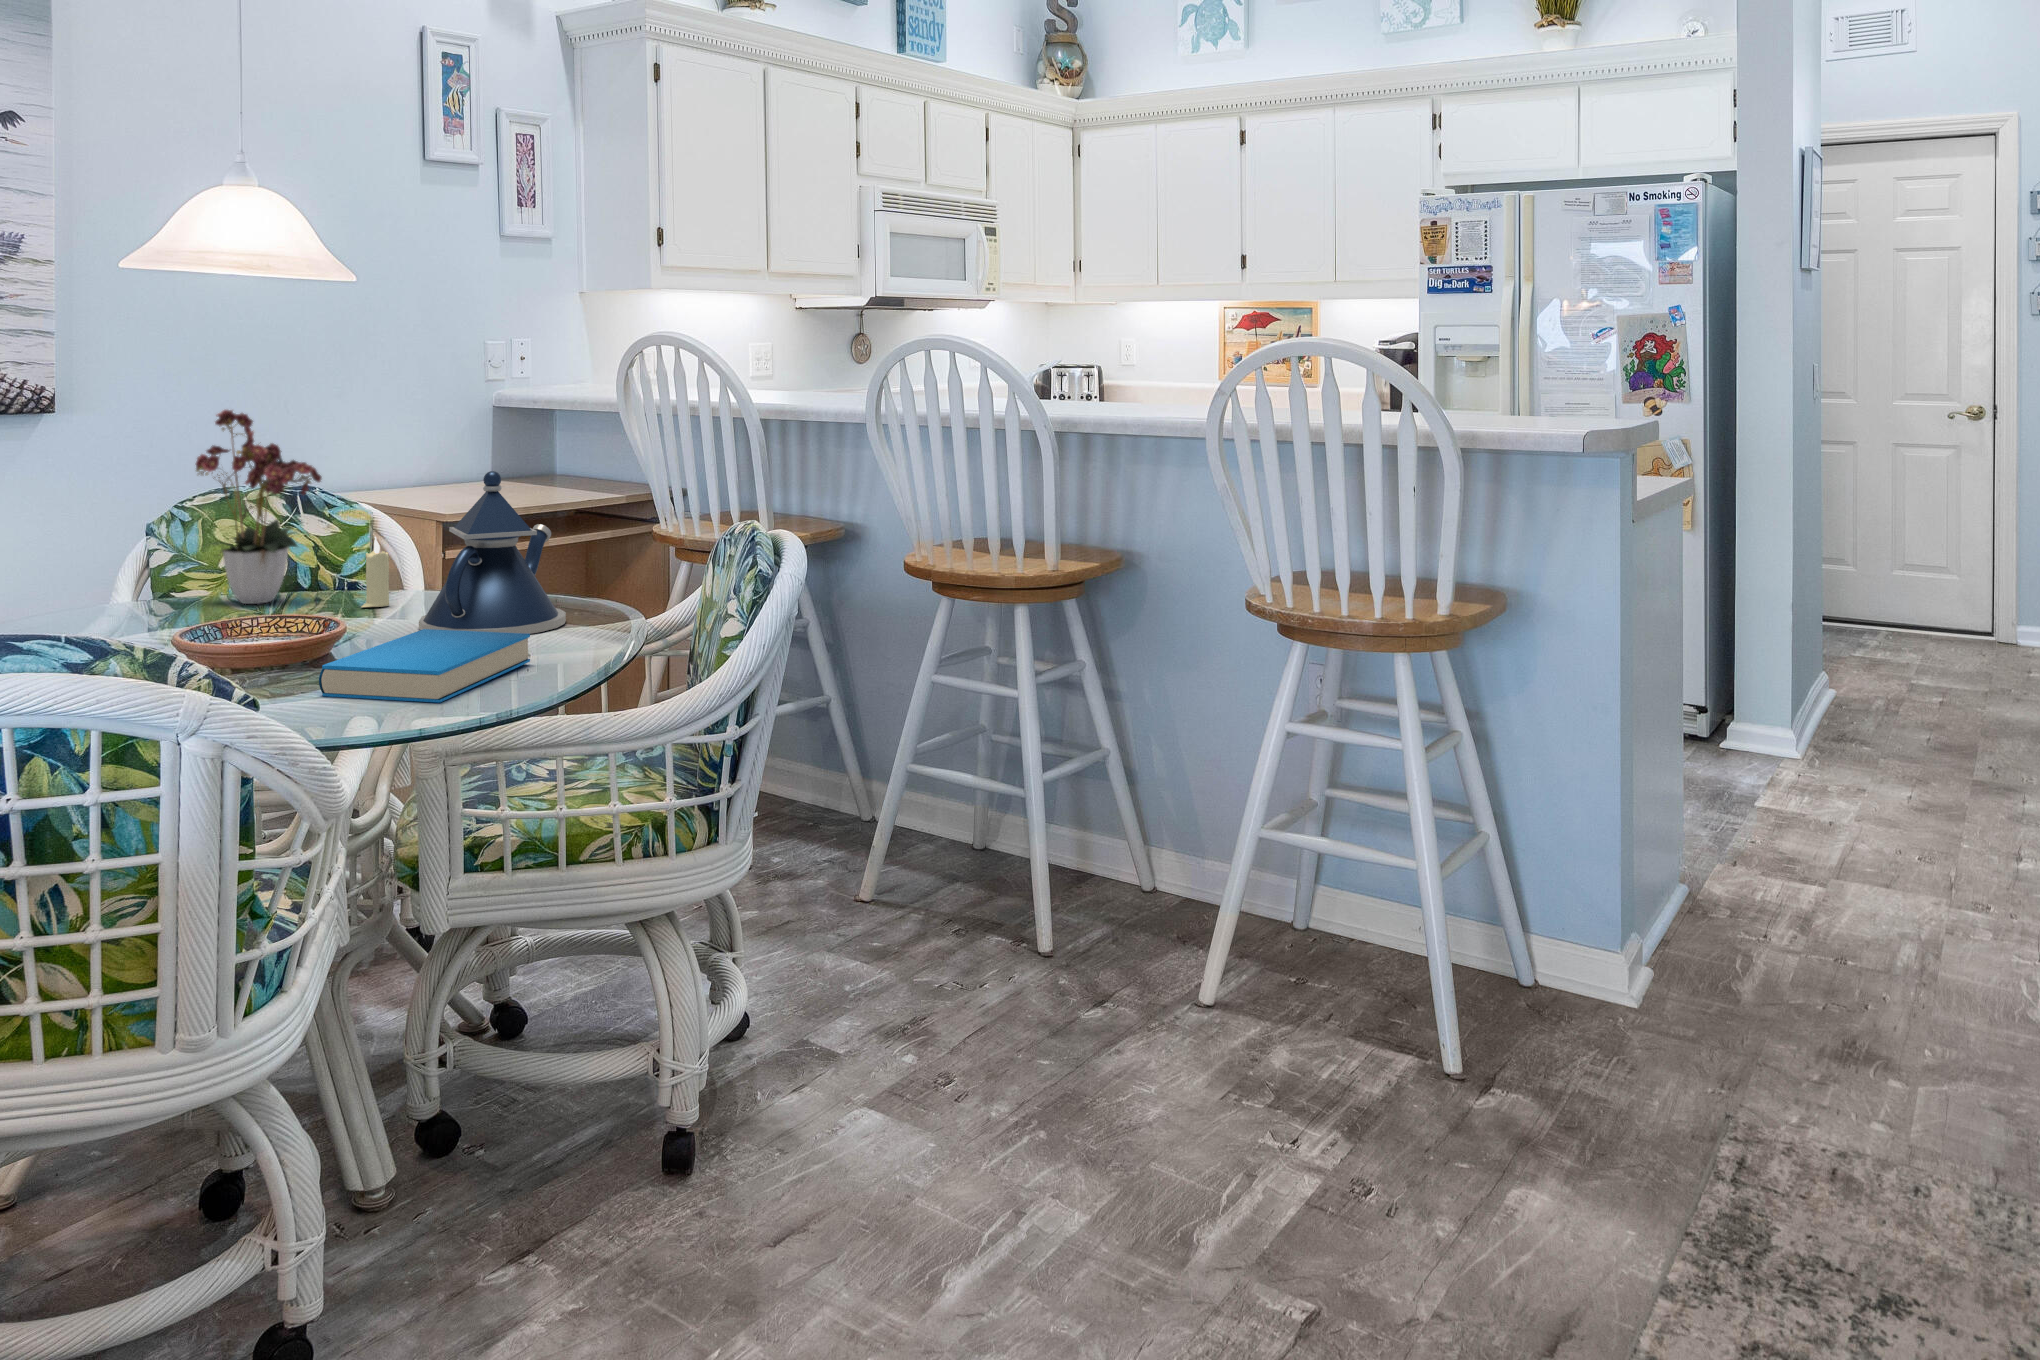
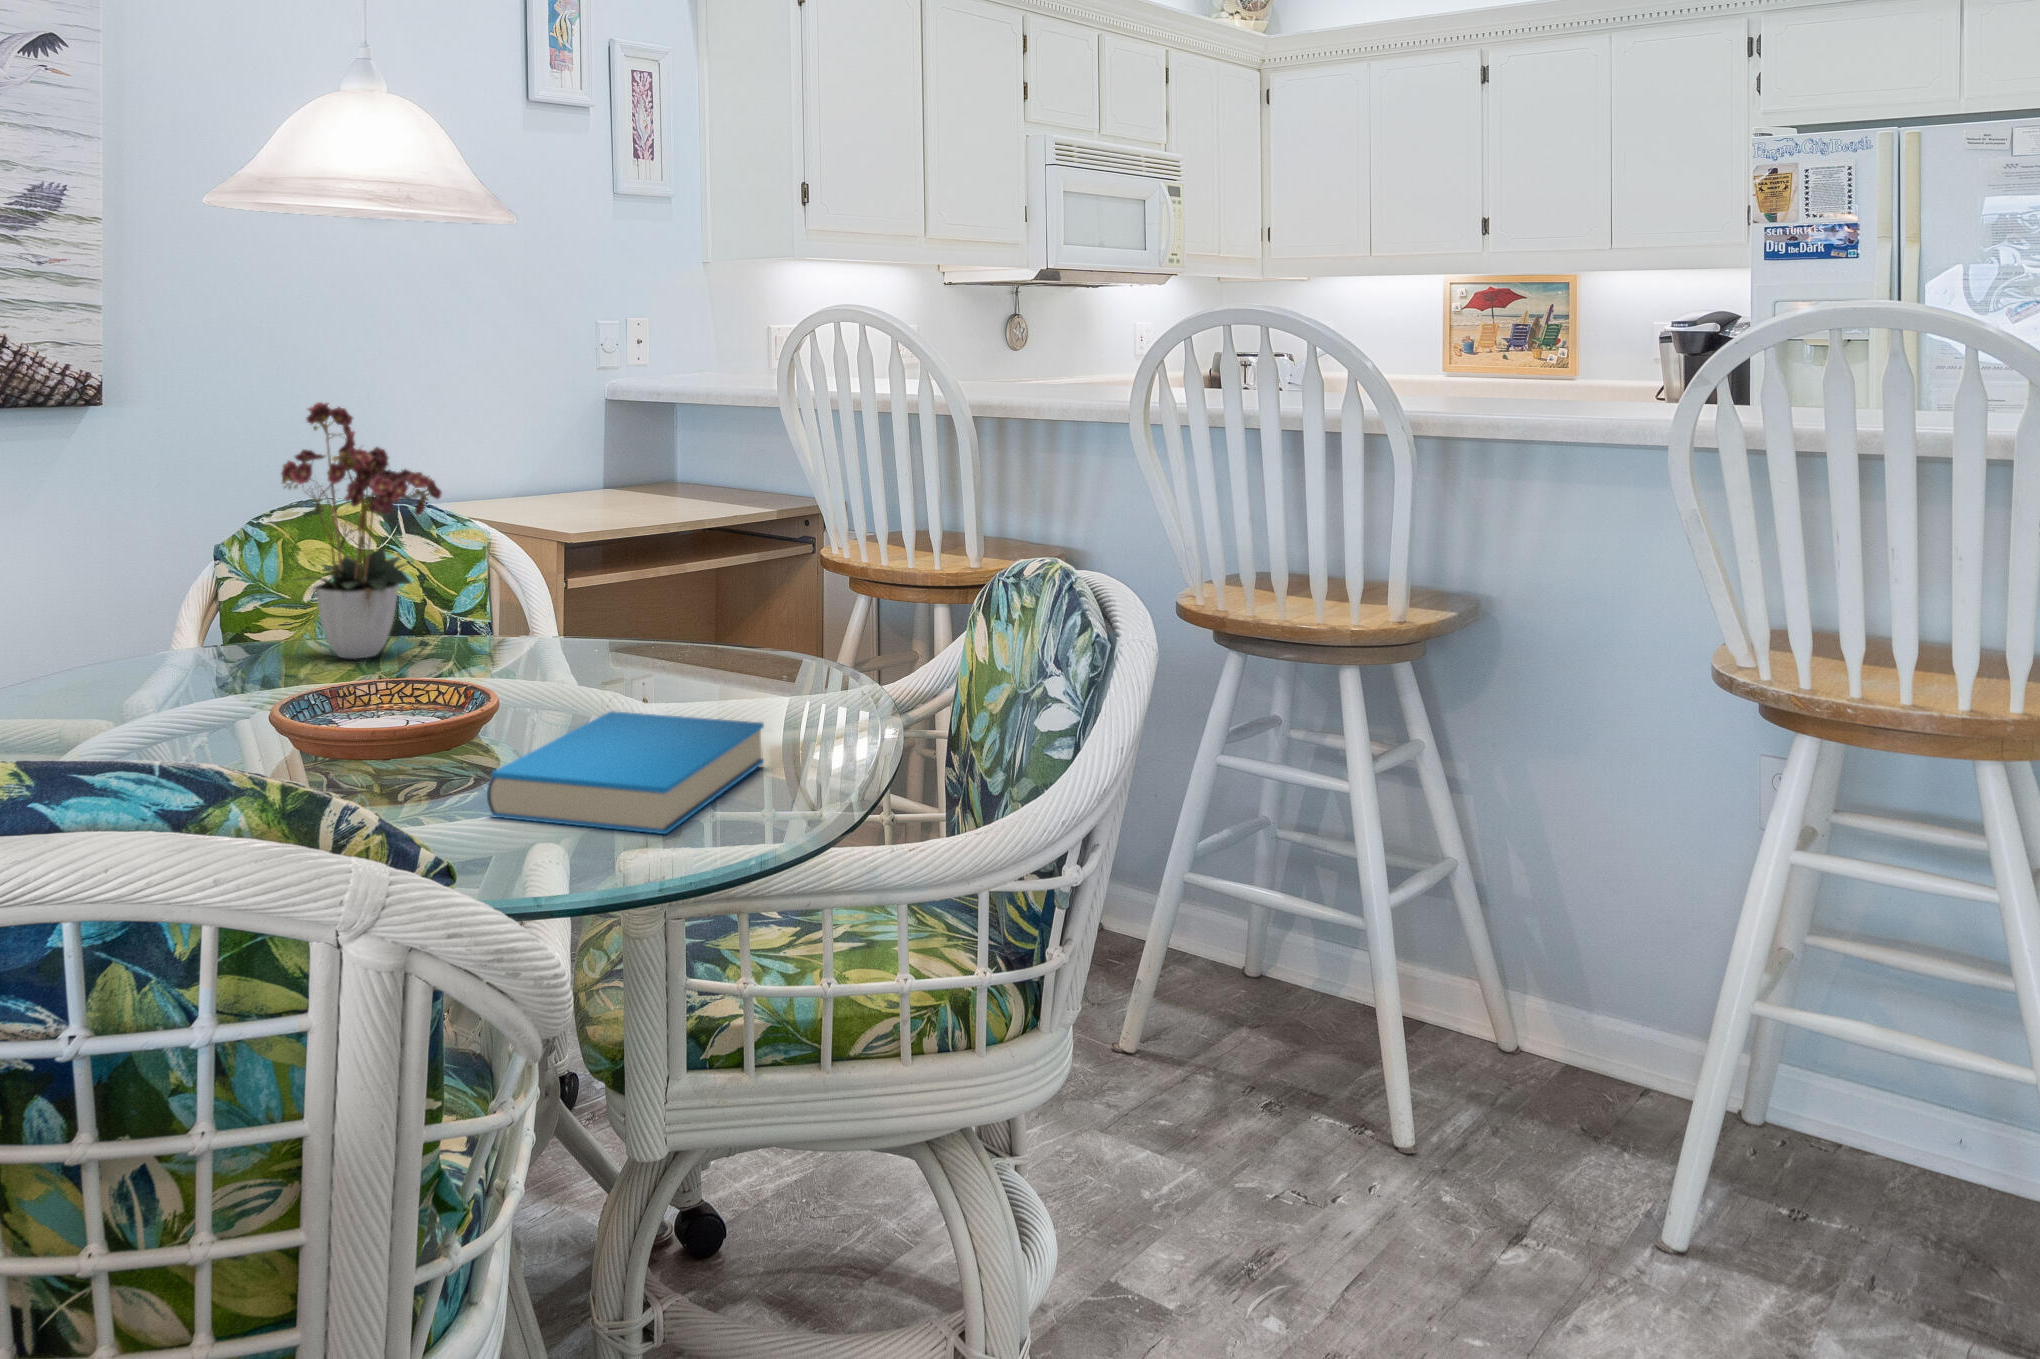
teapot: present [419,471,566,634] -> none [584,487,779,719]
candle: present [361,537,389,607] -> none [495,572,531,667]

